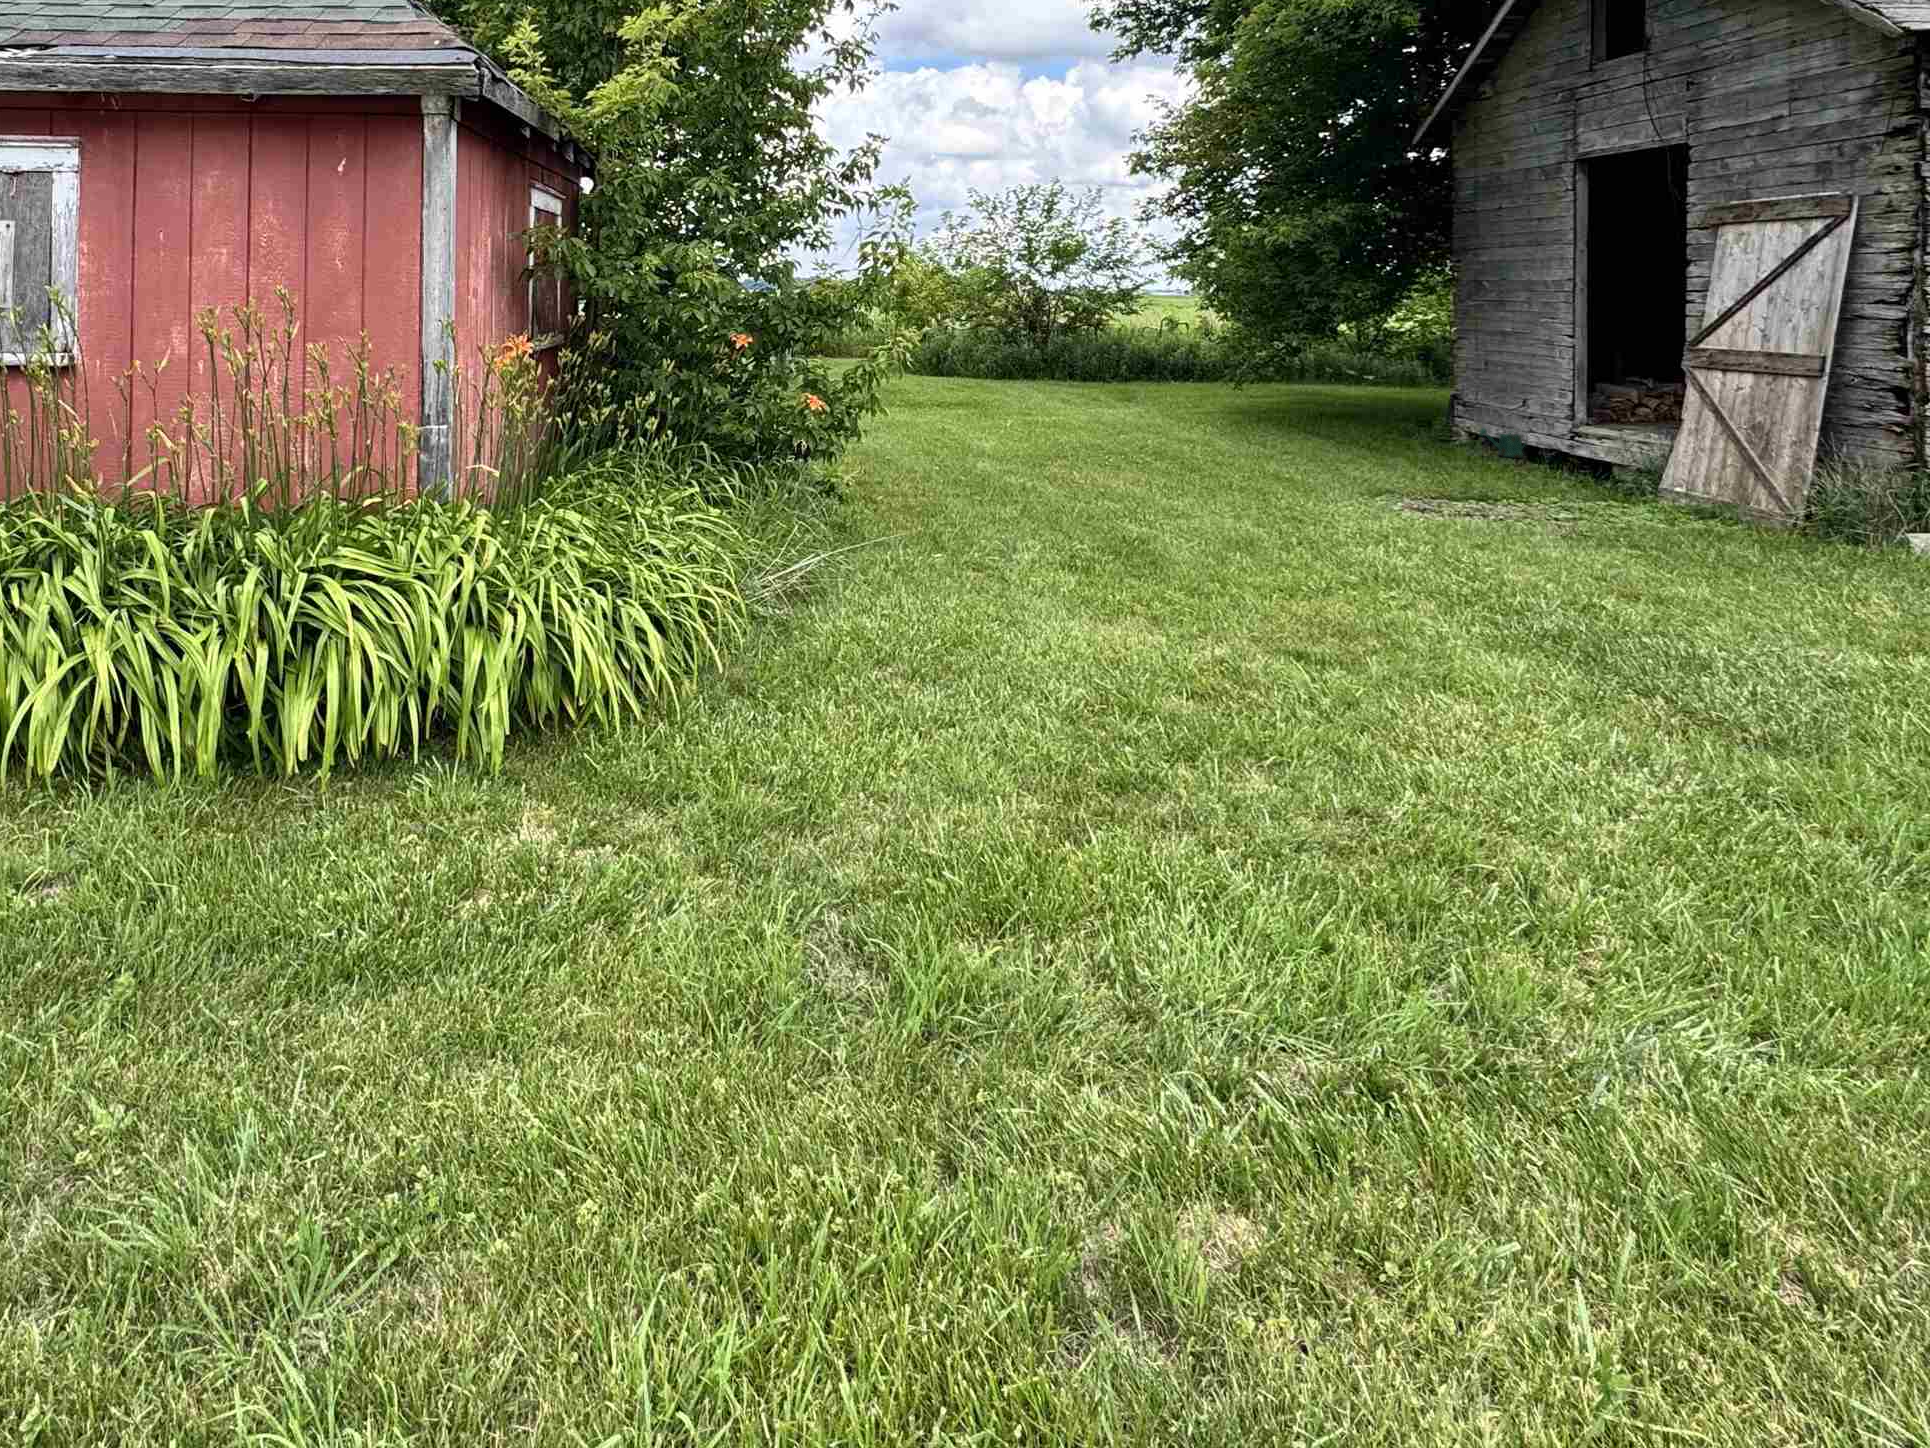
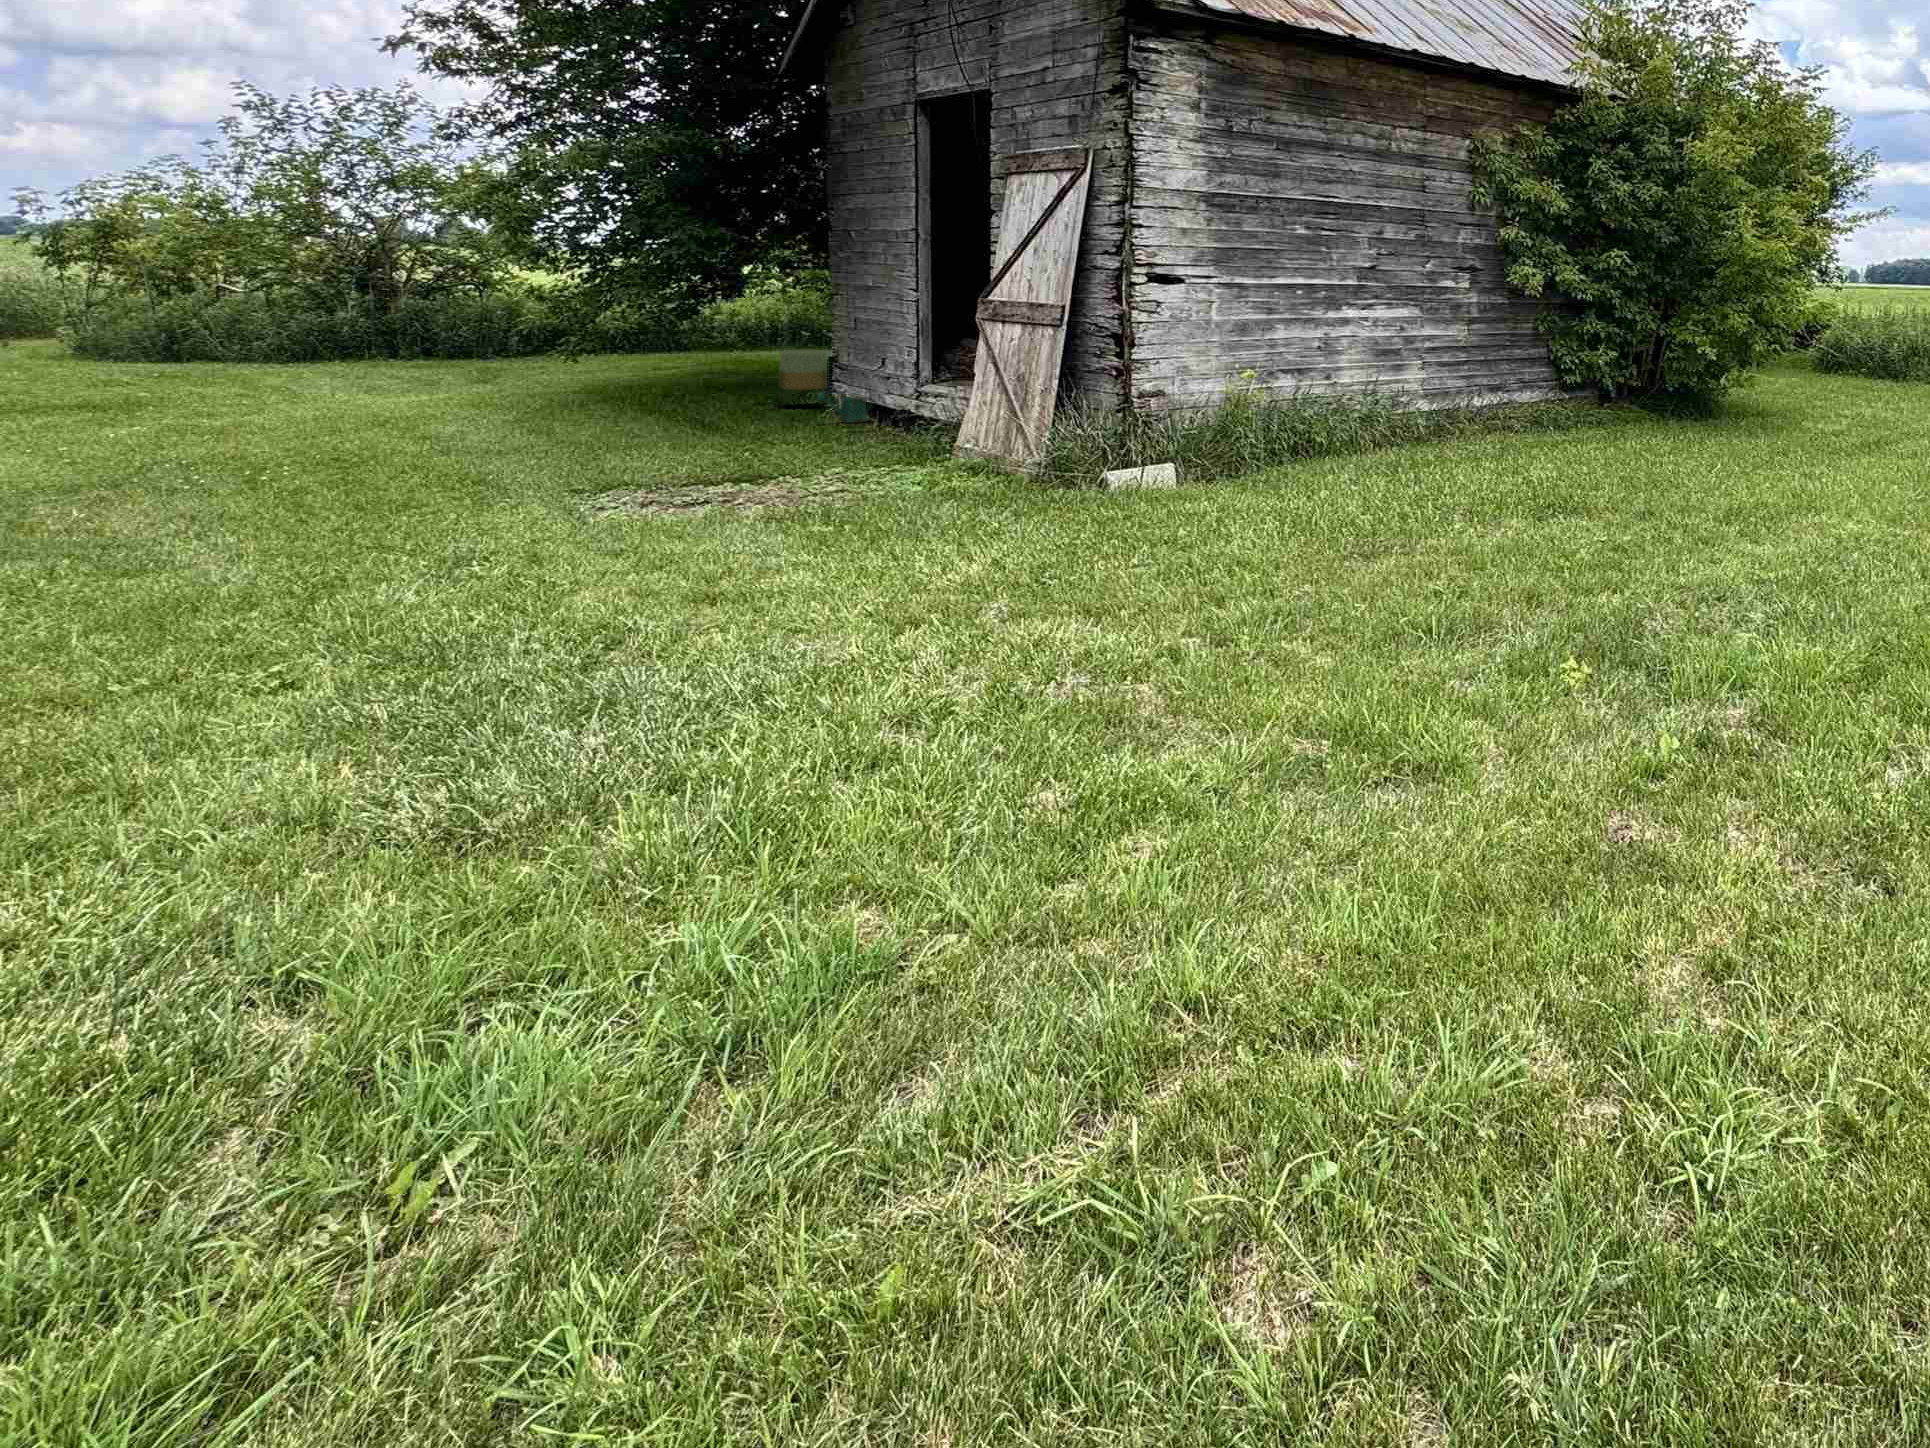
planter: none [1422,390,1463,442] -> present [780,350,827,402]

